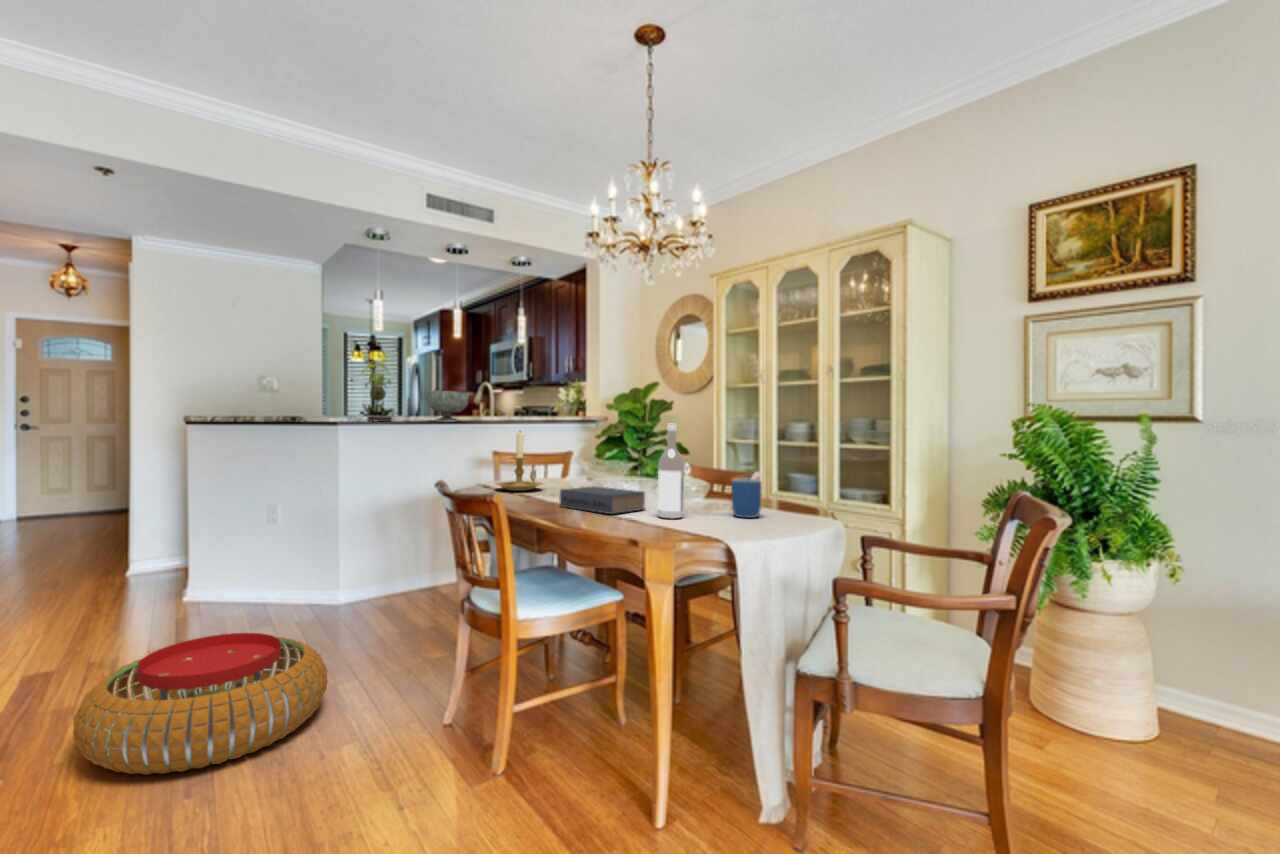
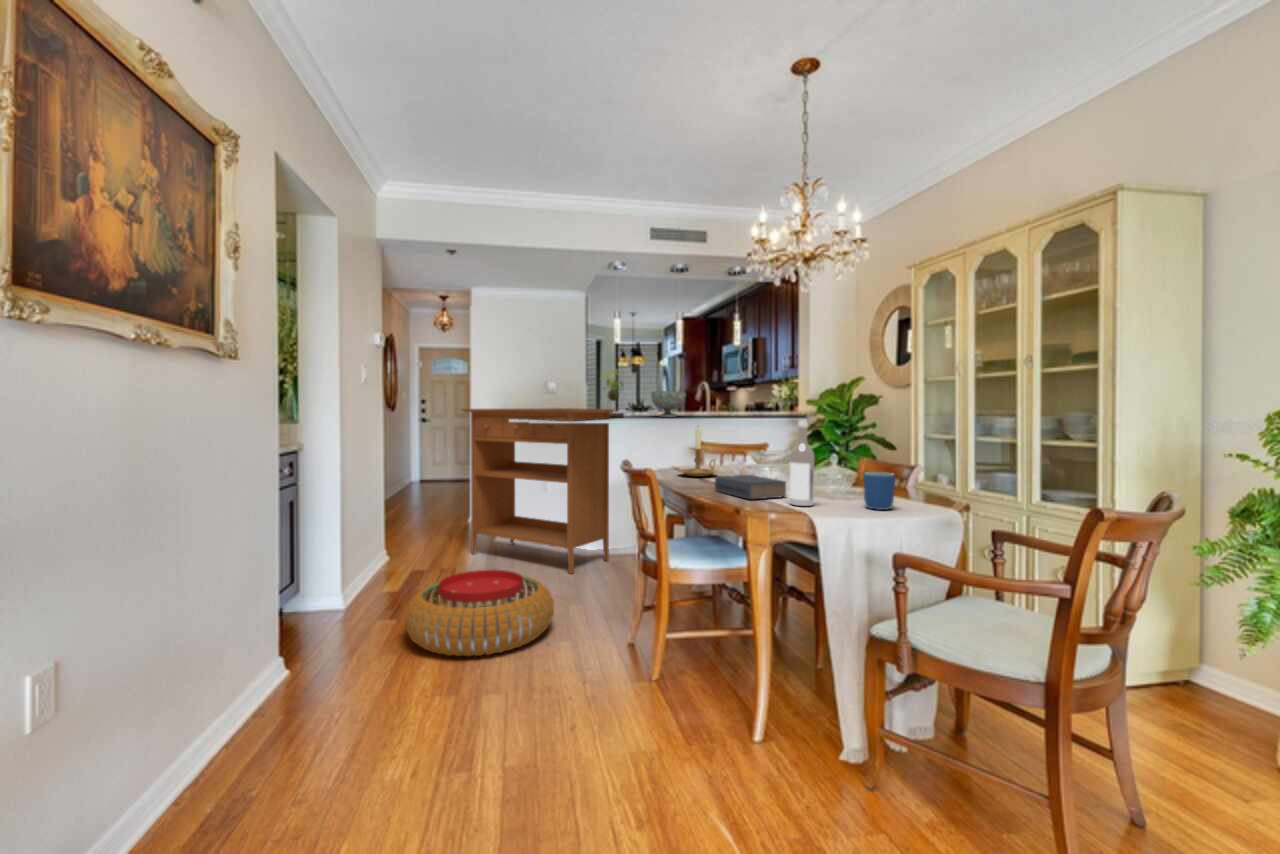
console table: none [141,407,384,625] -> present [463,408,614,573]

